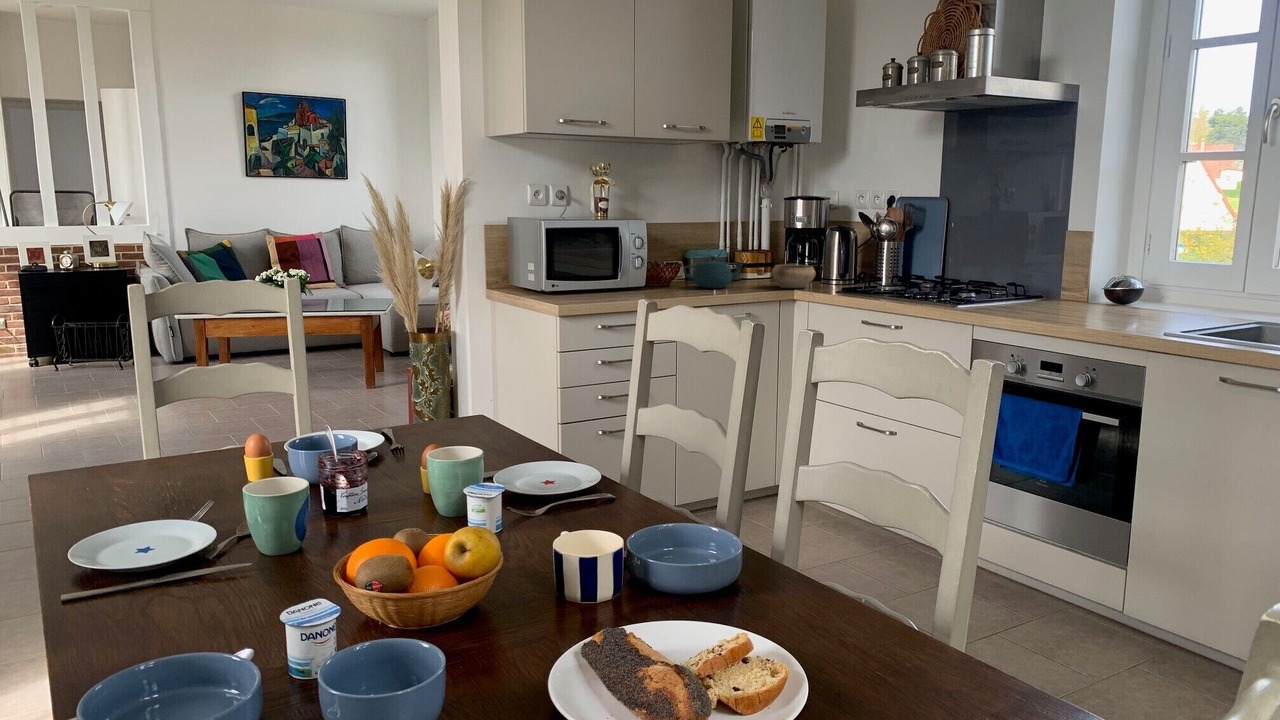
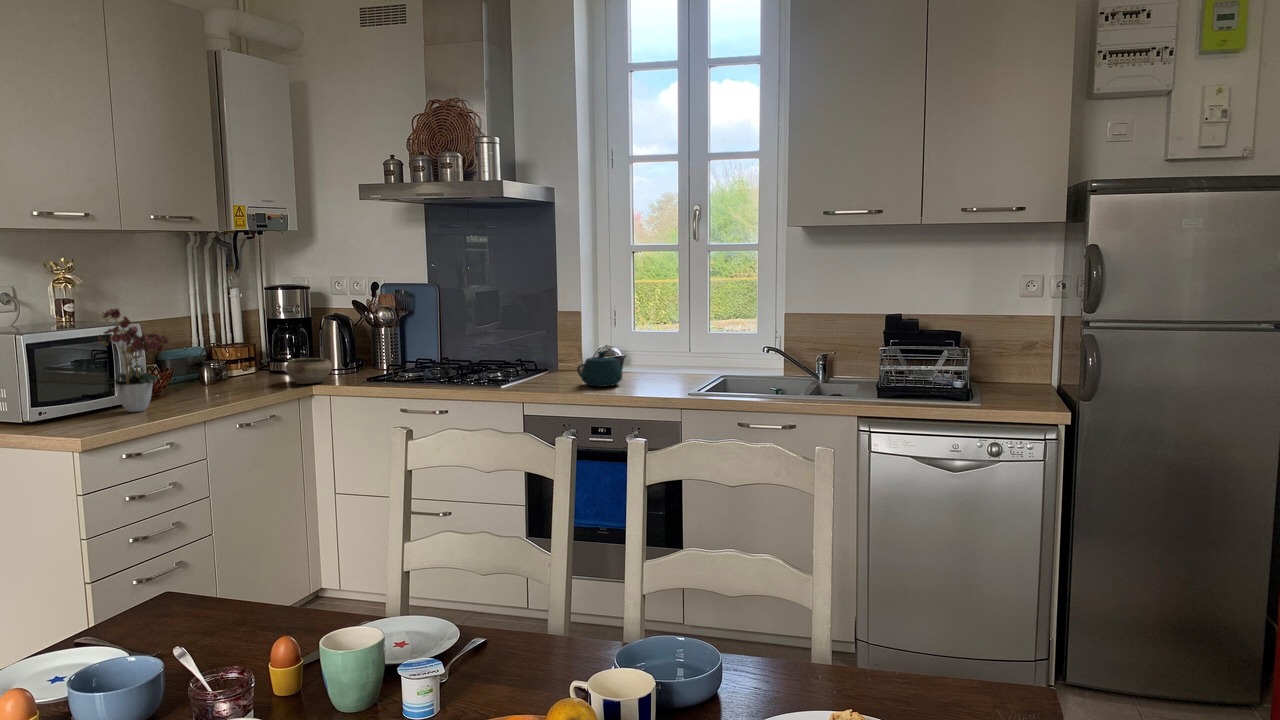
flower arrangement: none [601,199,665,294] -> present [98,309,168,412]
teapot: present [683,256,744,288] -> present [577,351,626,387]

